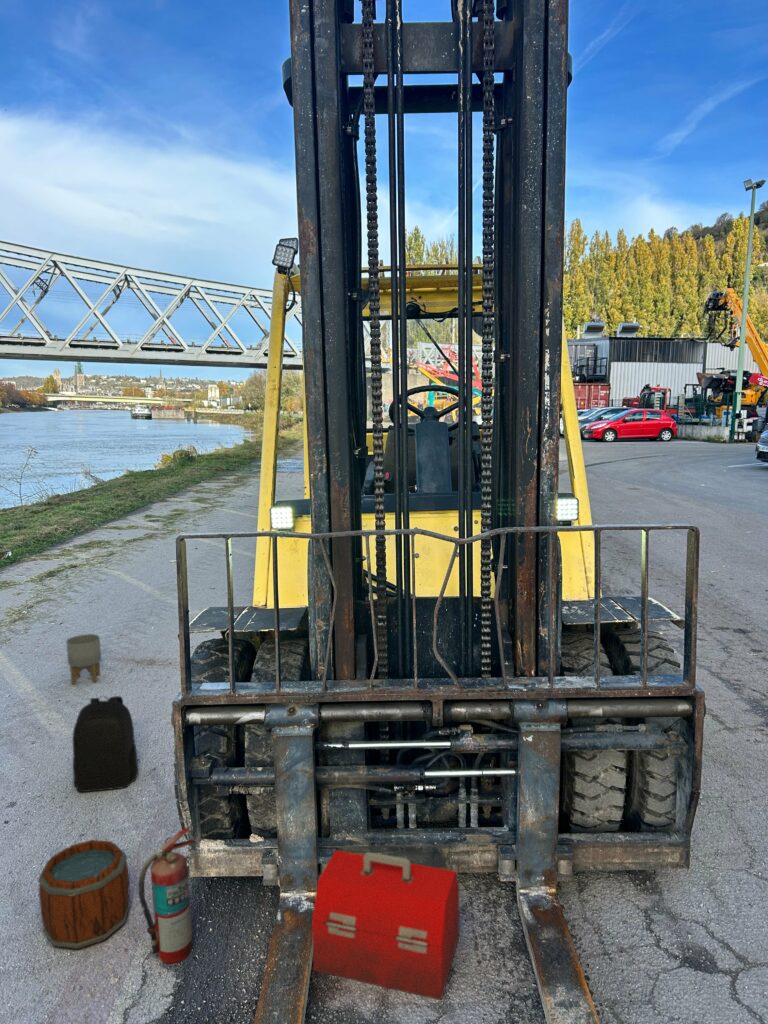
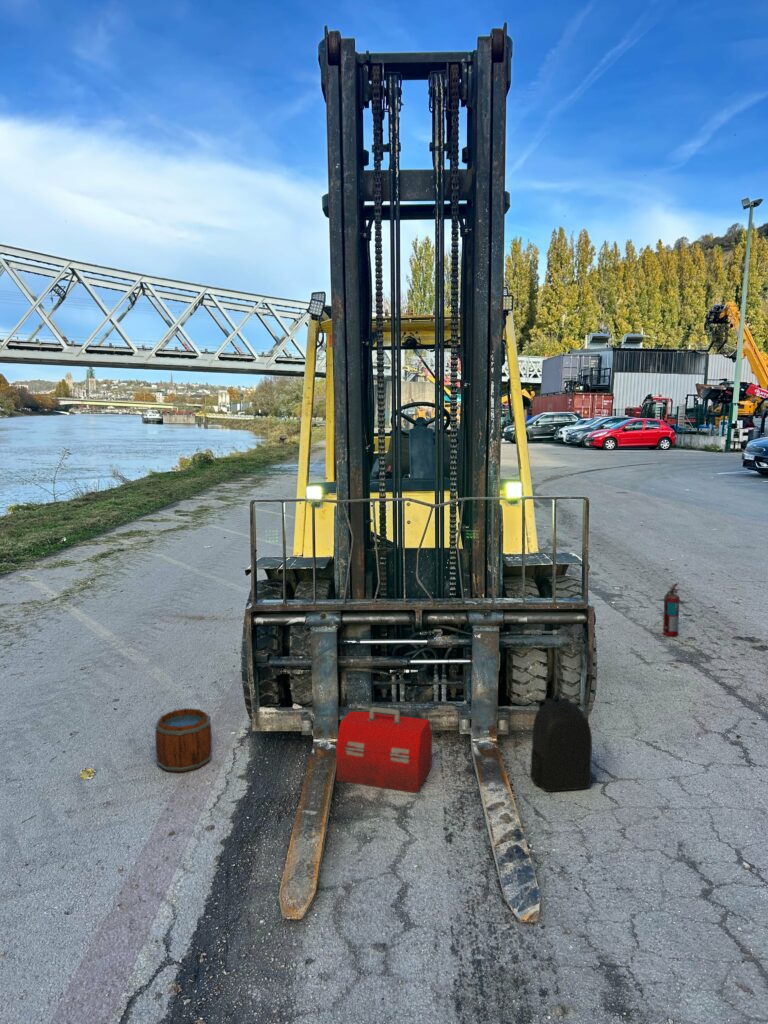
planter: present [66,634,101,684] -> none [135,595,161,634]
backpack: present [73,696,138,792] -> present [530,697,592,791]
fire extinguisher: present [138,828,196,963] -> present [663,583,680,636]

